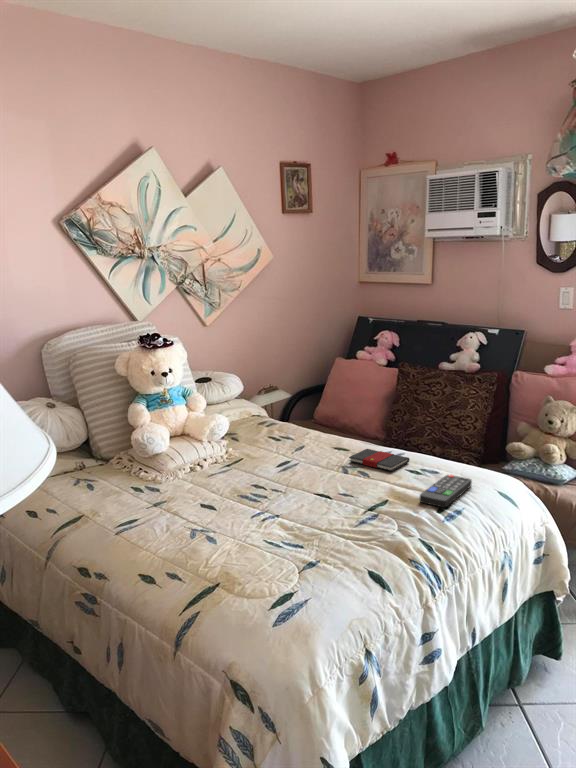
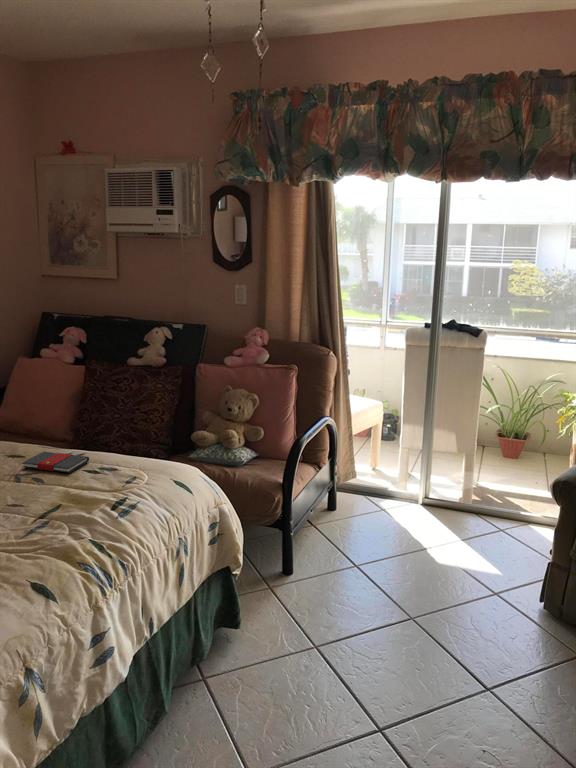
remote control: present [420,475,472,507] -> none [95,469,149,504]

